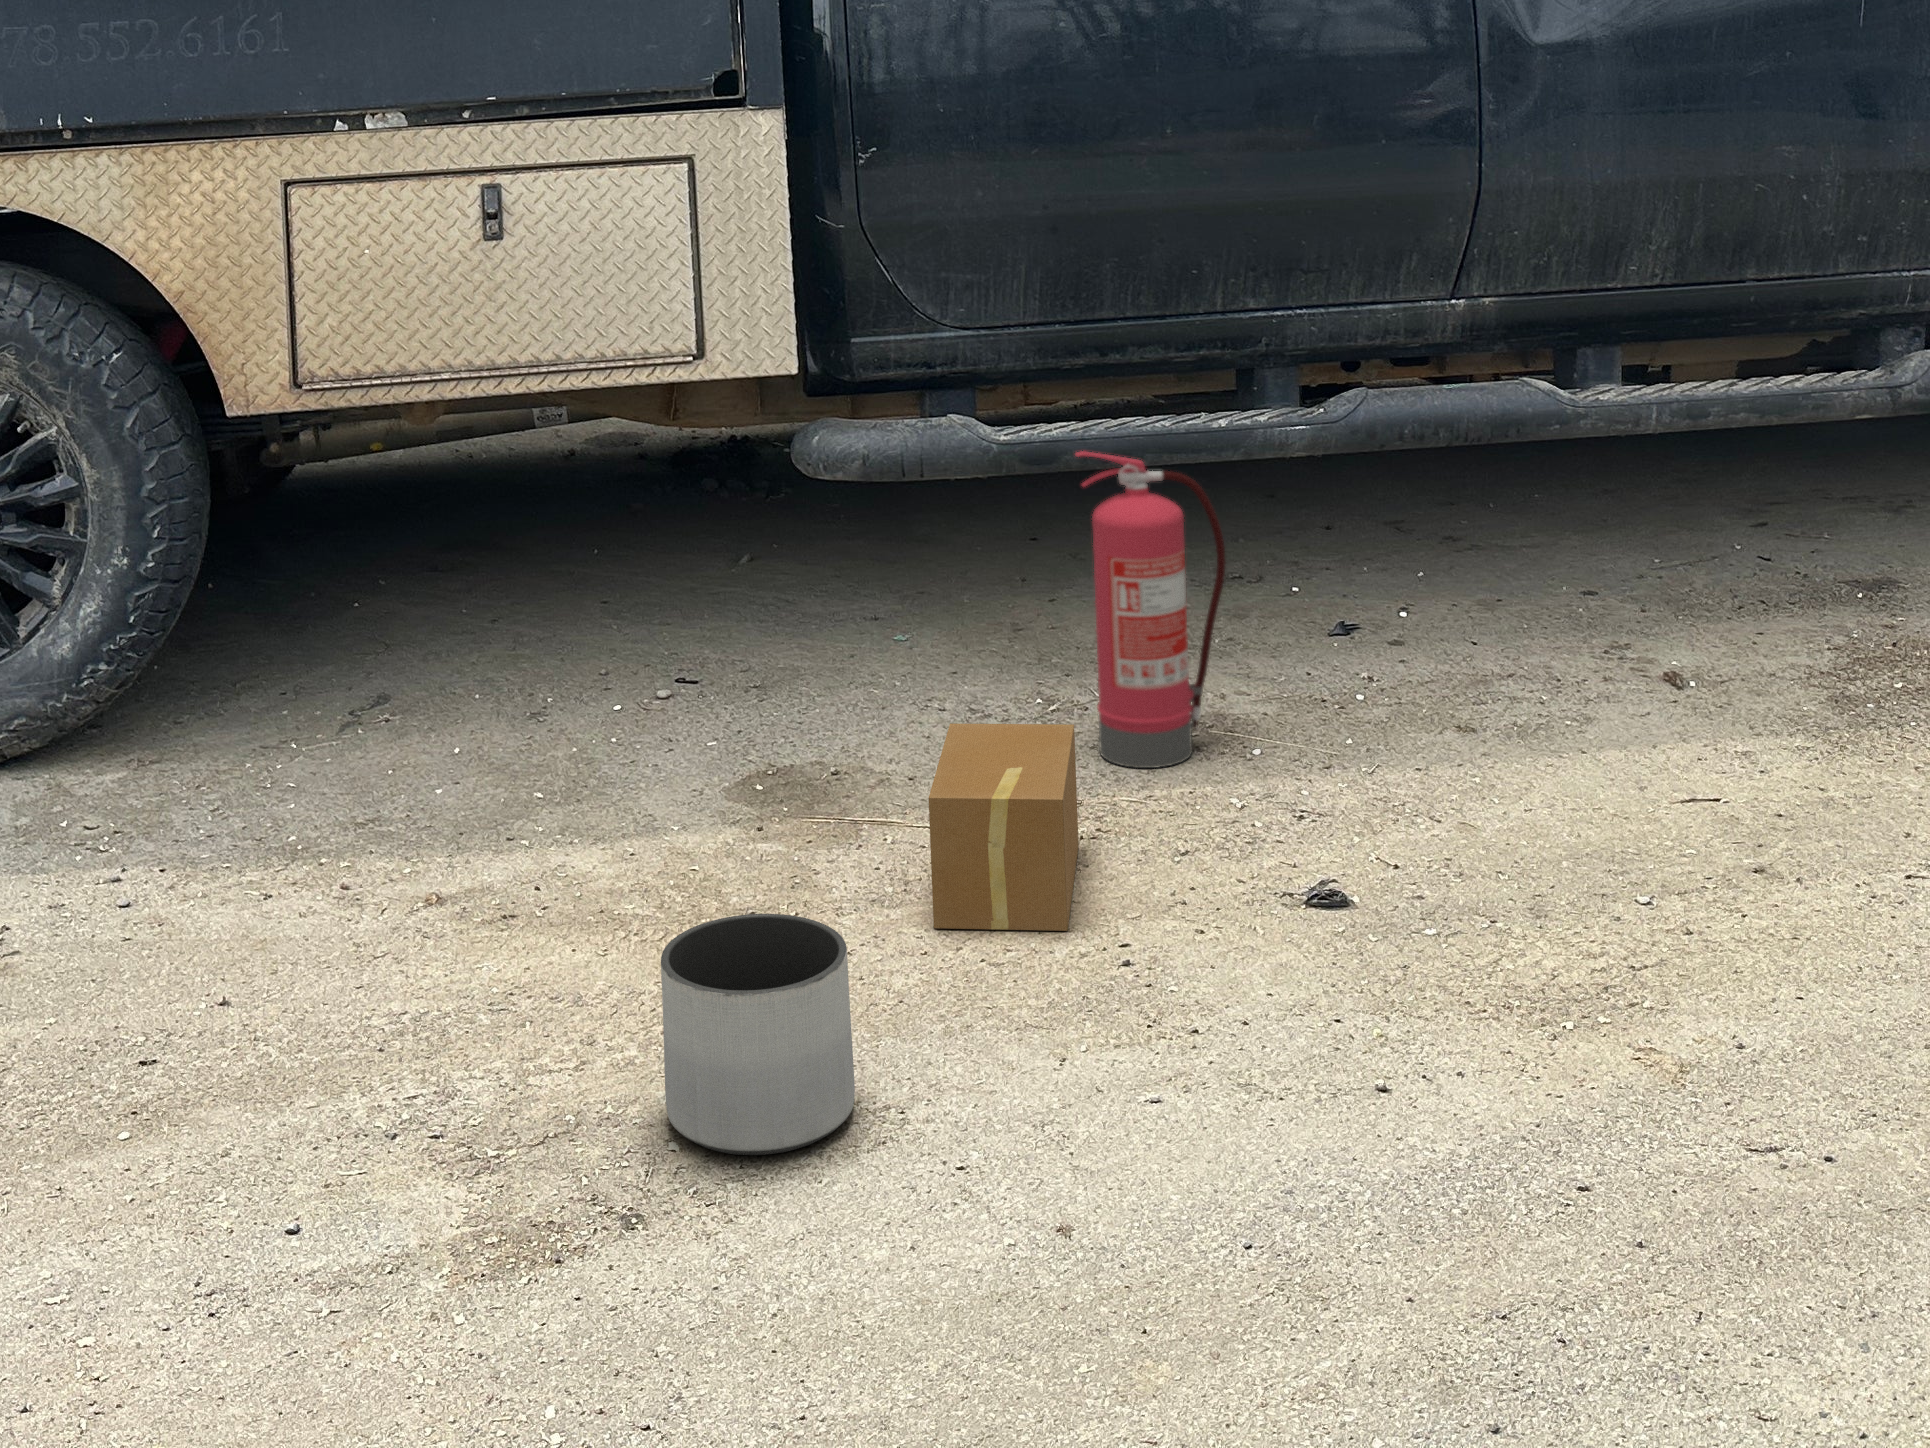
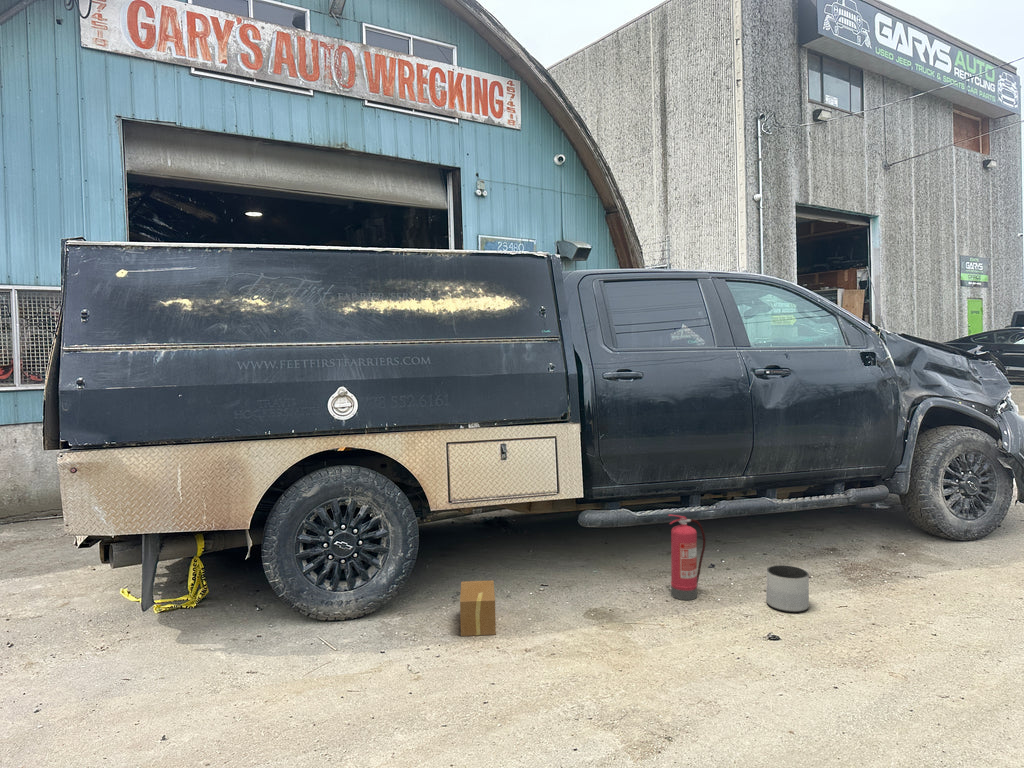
cardboard box: present [929,723,1079,931] -> present [460,580,496,636]
planter: present [661,914,855,1155] -> present [766,565,809,612]

